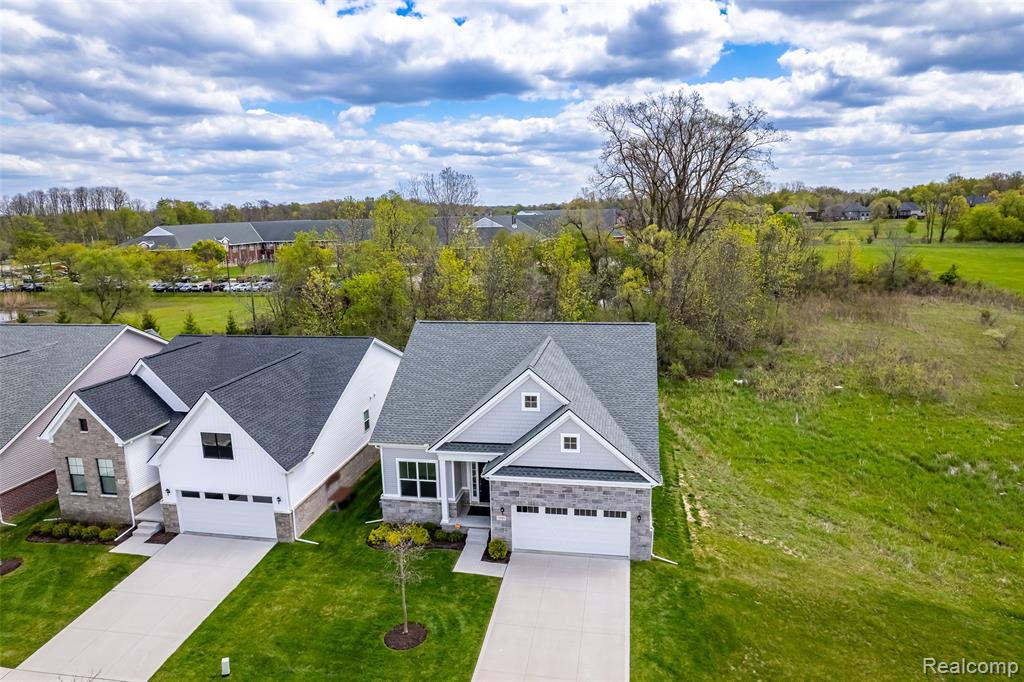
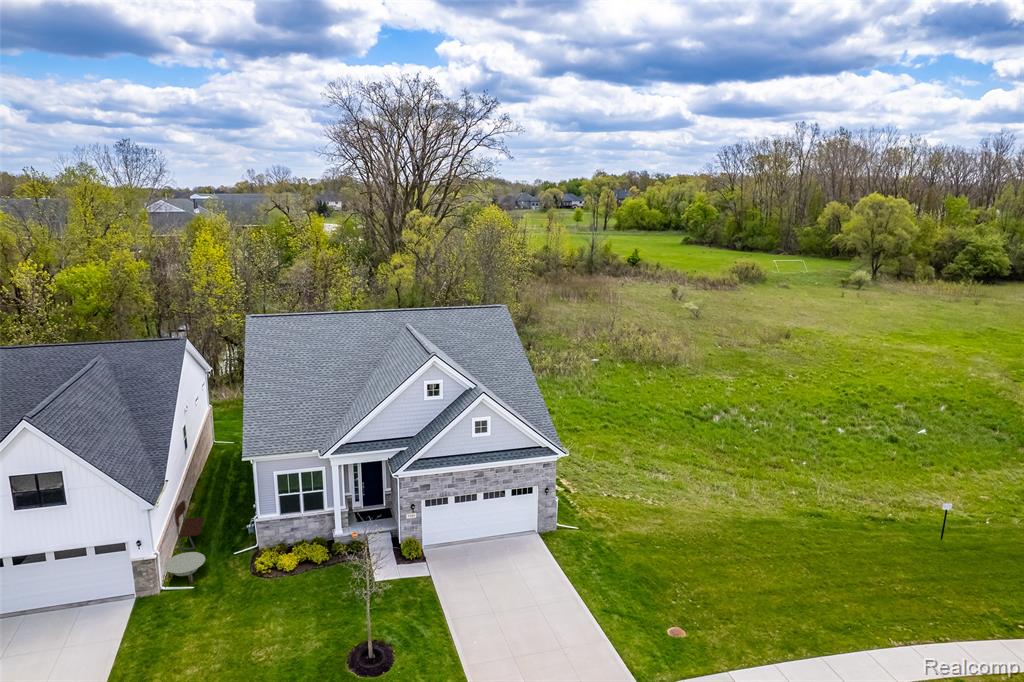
round table: none [302,514,335,541] -> present [164,552,205,583]

